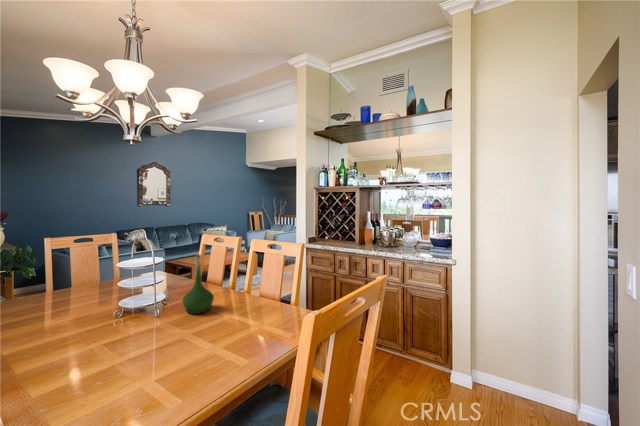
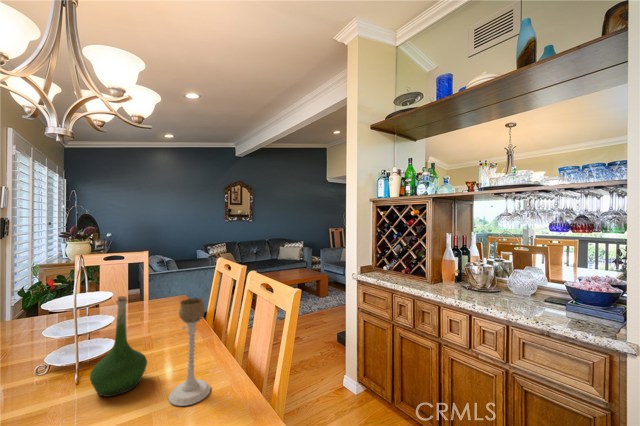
candle holder: none [236,252,259,311] -> present [169,298,211,406]

